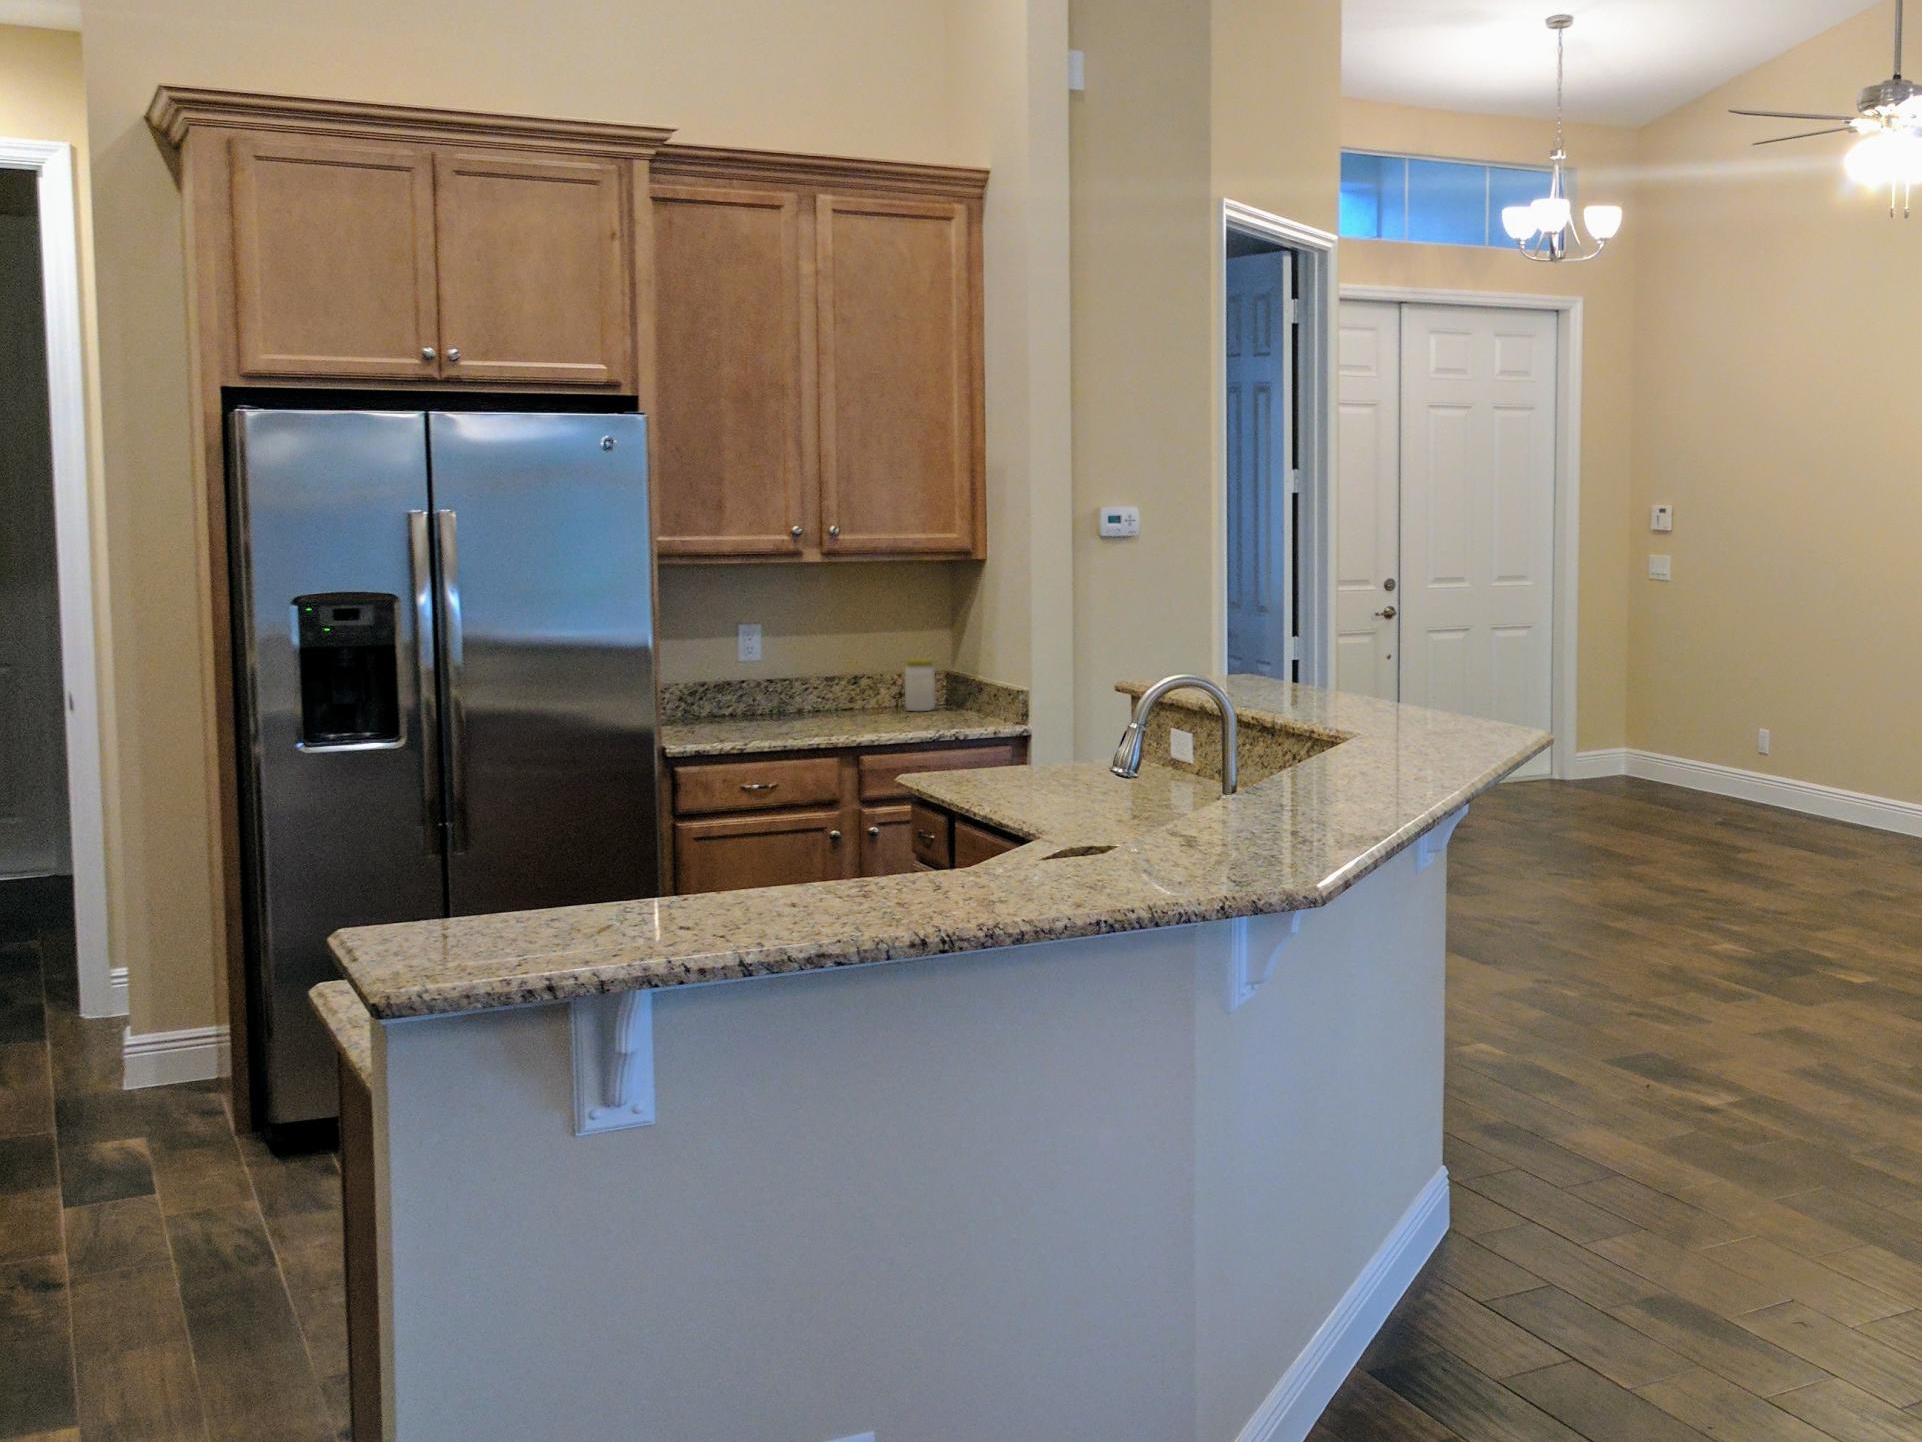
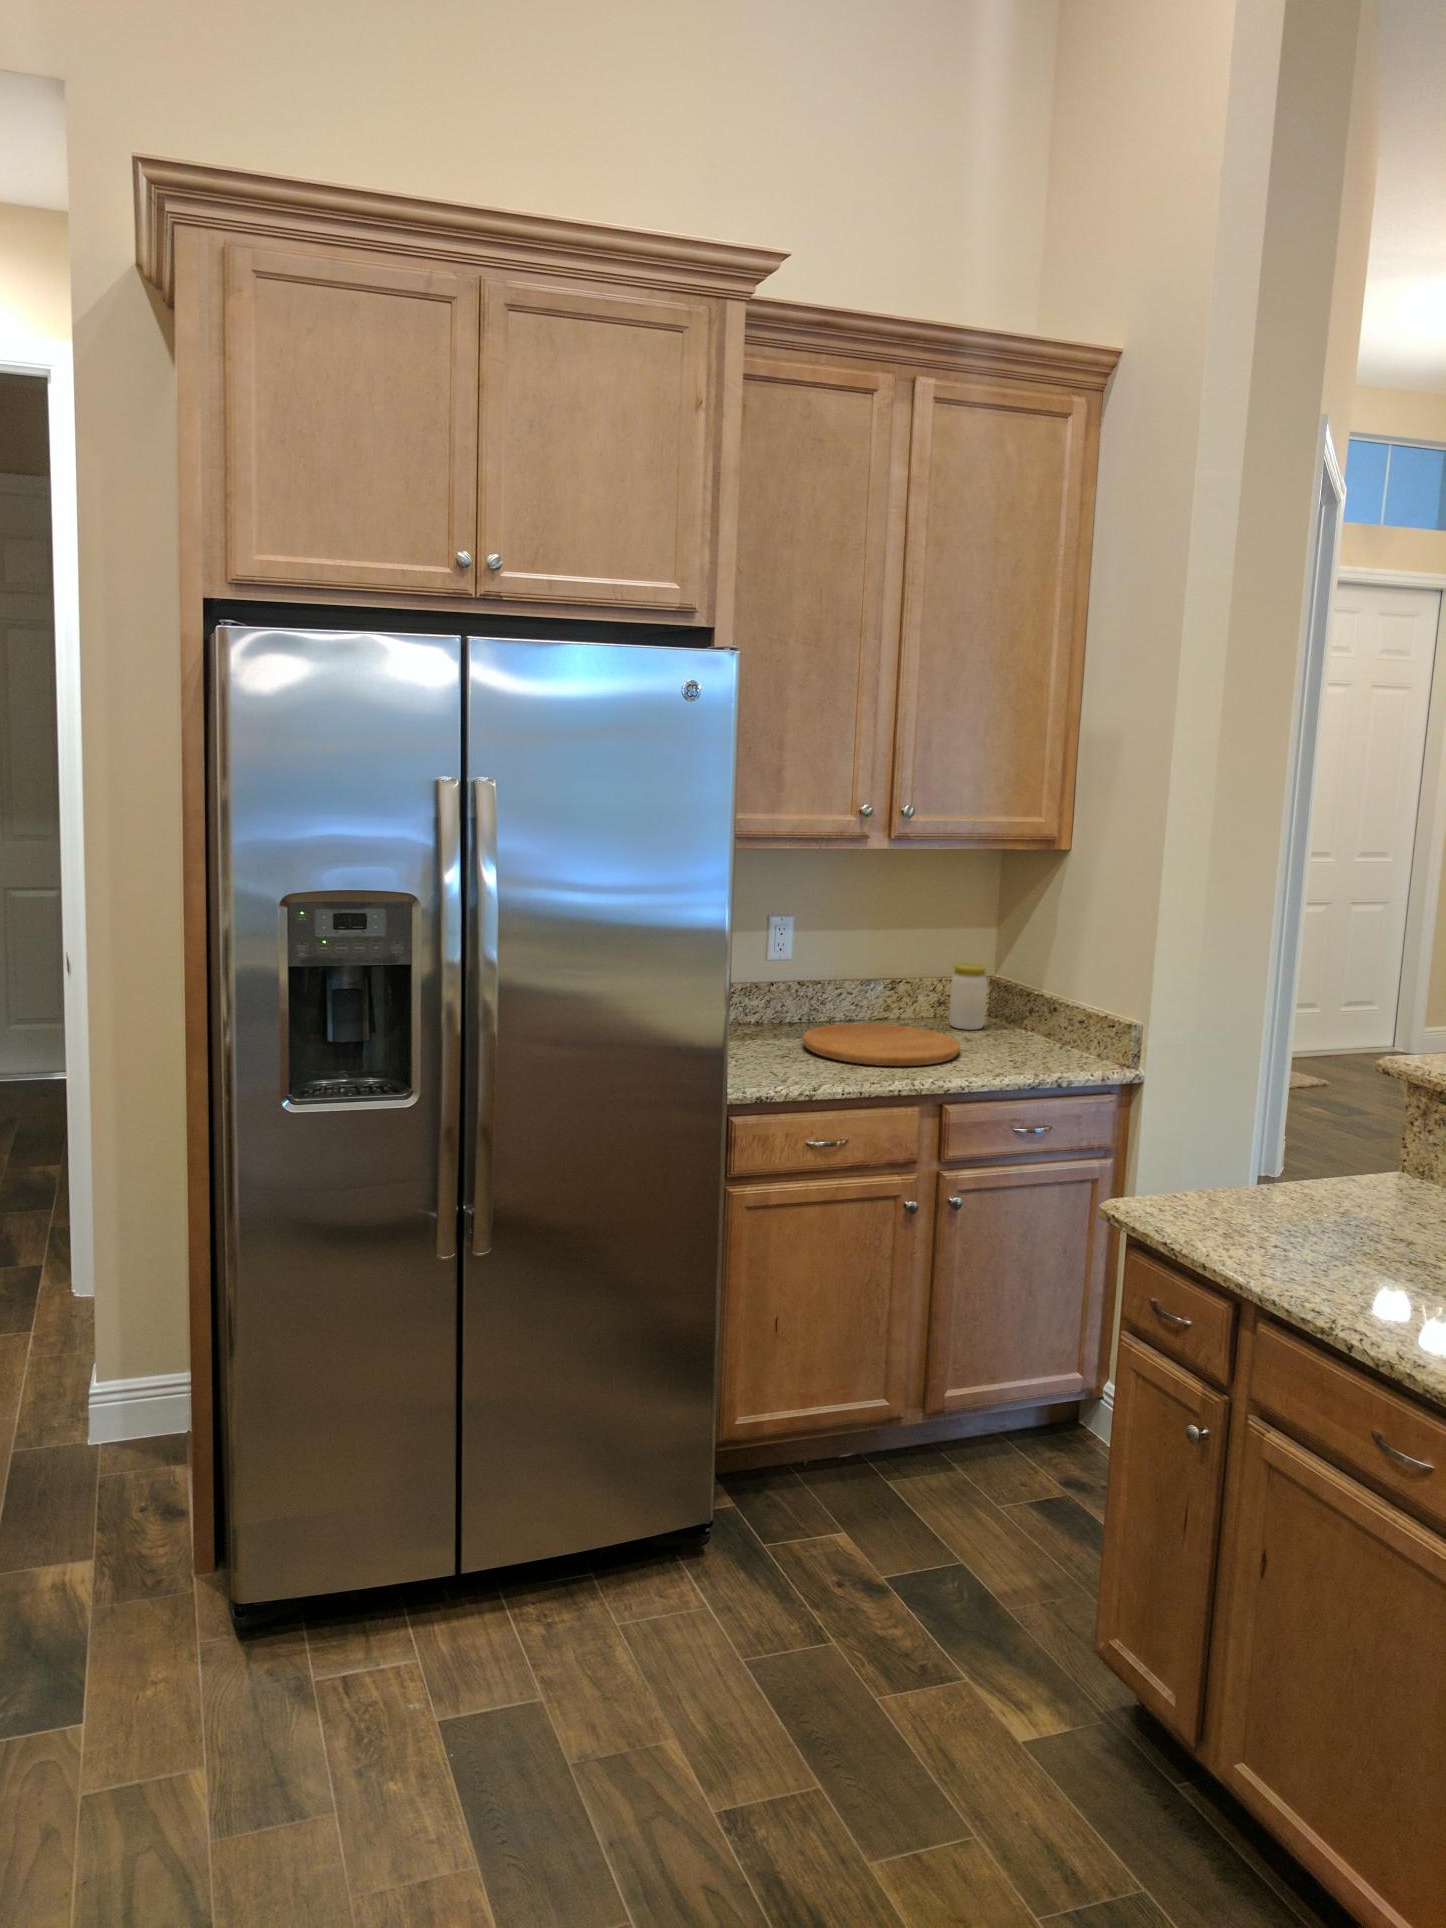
cutting board: none [761,708,892,730] -> present [803,1024,960,1066]

